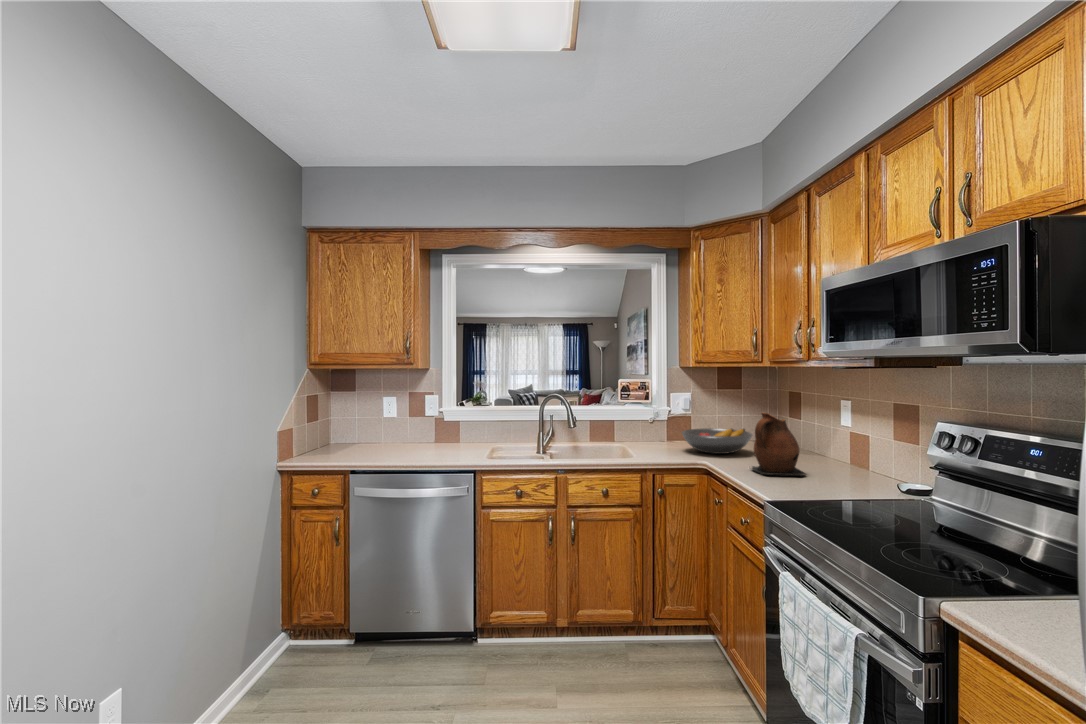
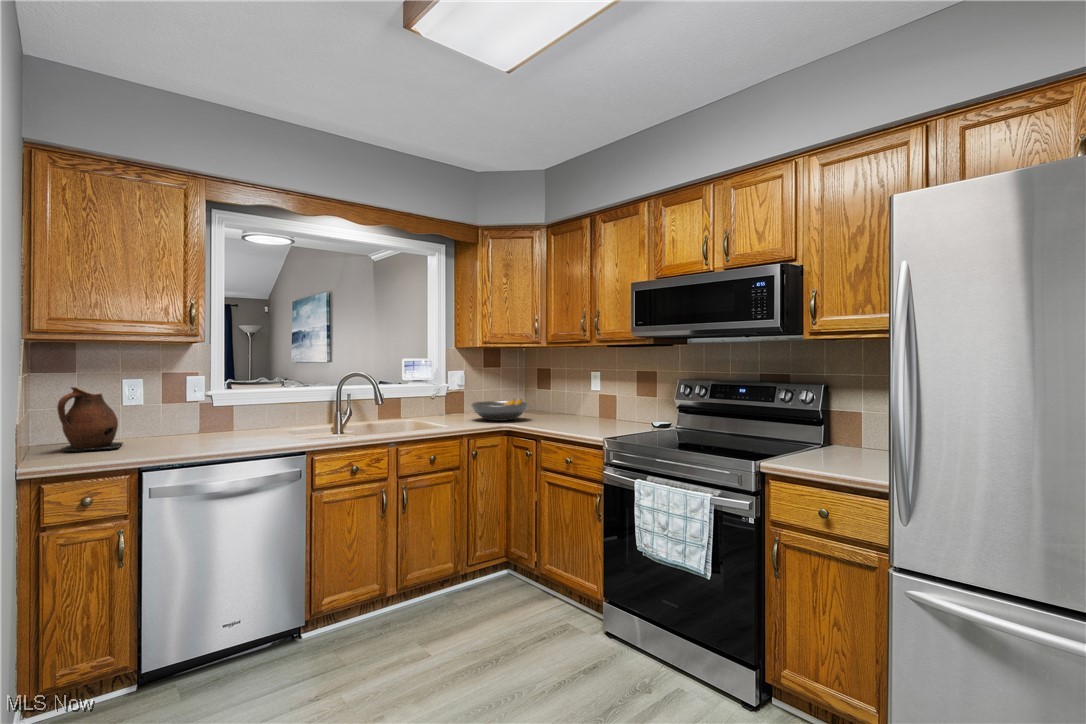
ceramic pitcher: present [752,413,806,476] -> present [57,387,123,451]

